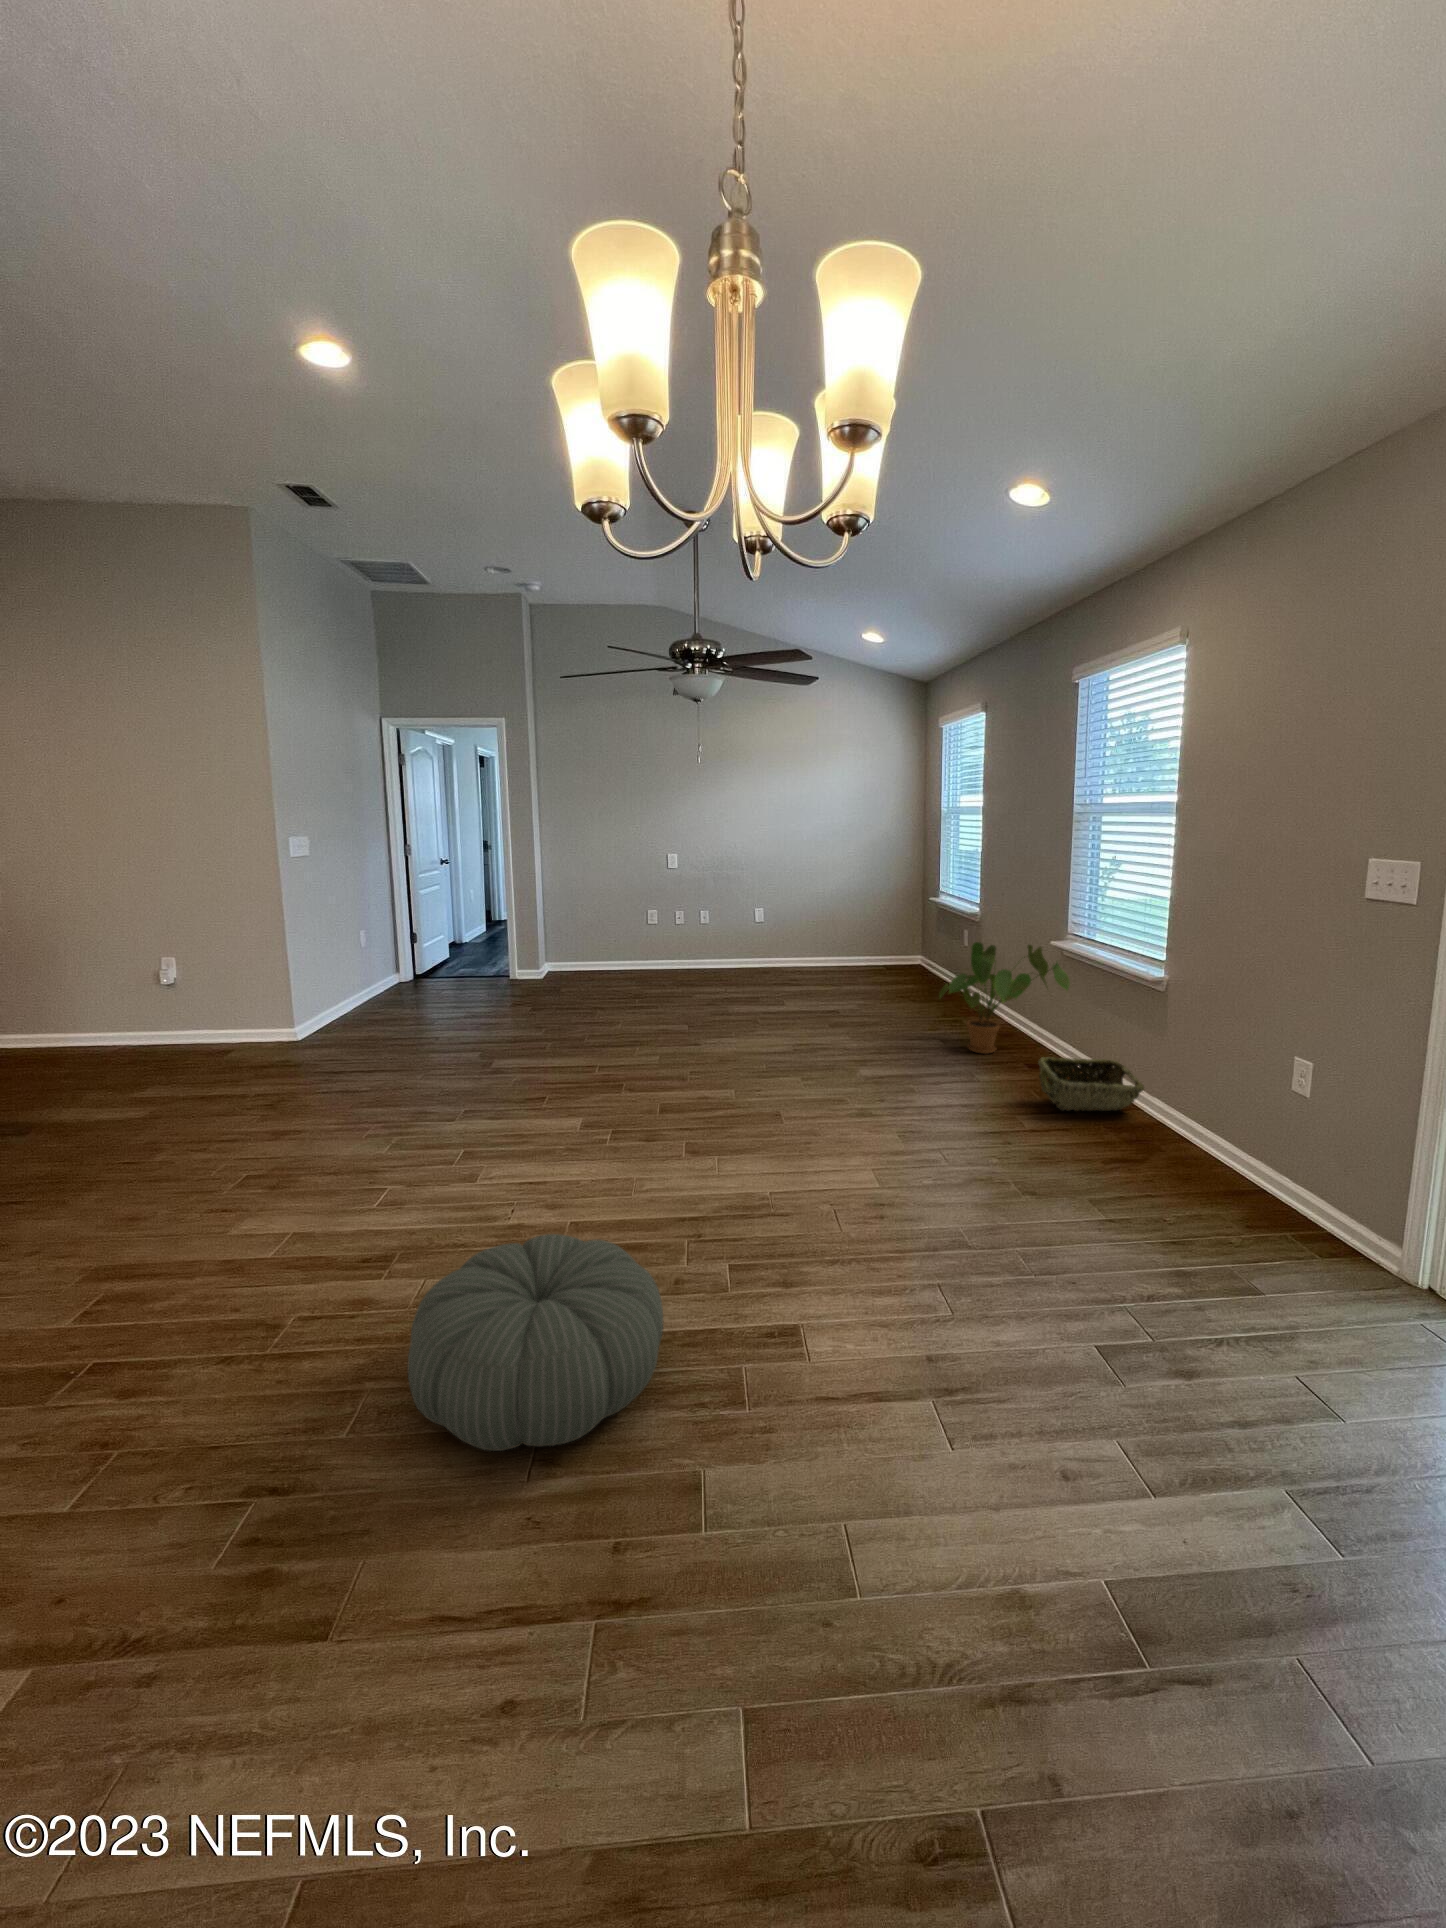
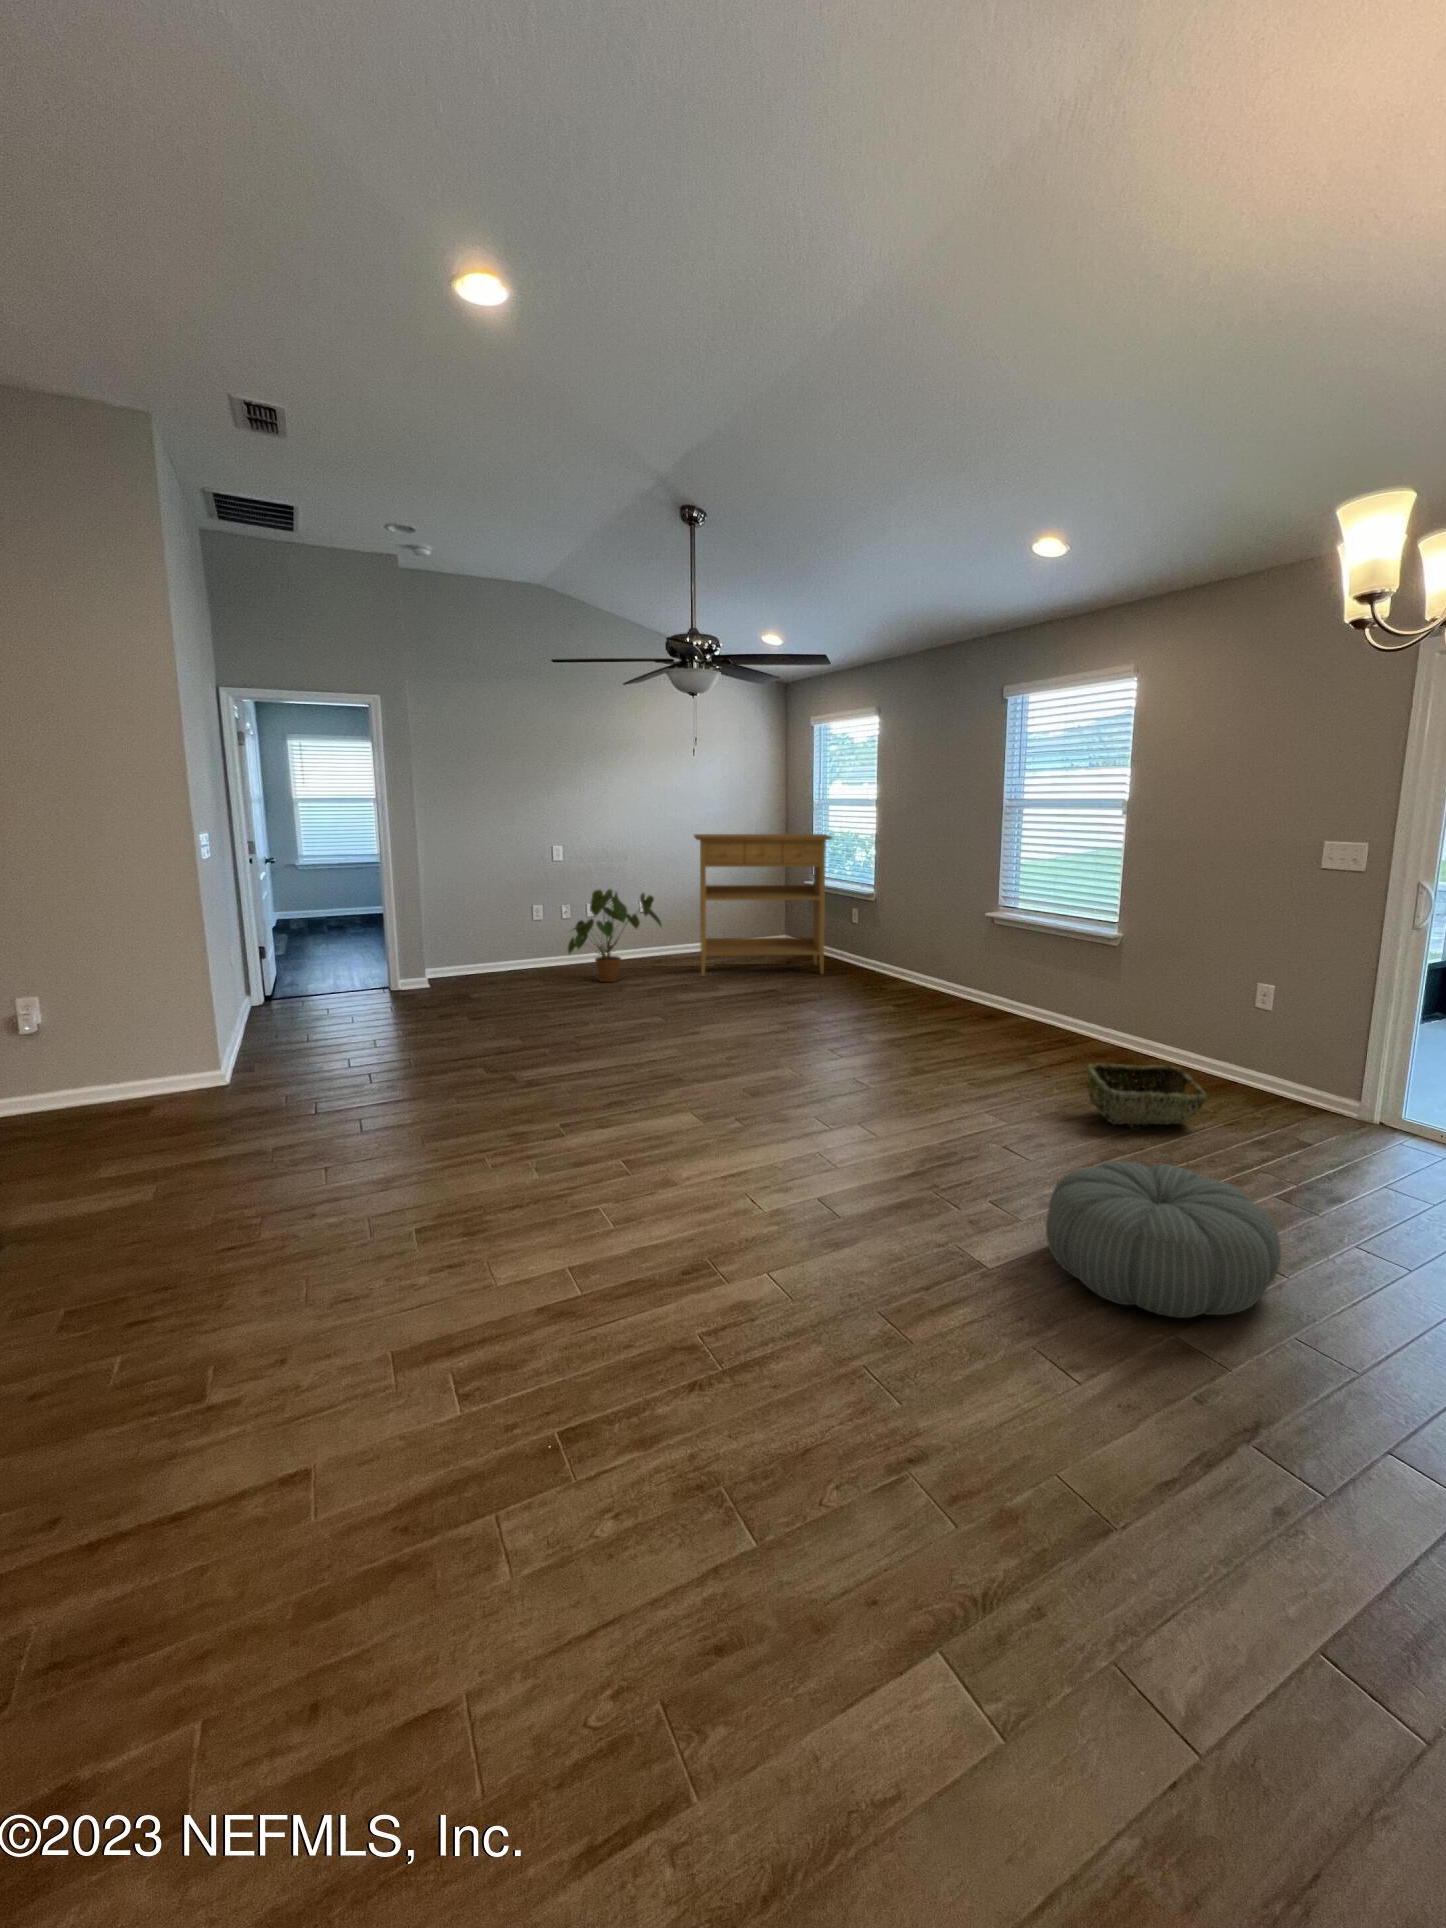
console table: none [702,856,820,976] -> present [694,834,832,976]
house plant: present [939,942,1070,1054] -> present [568,889,661,982]
pouf: present [408,1234,663,1451] -> present [1046,1161,1281,1318]

